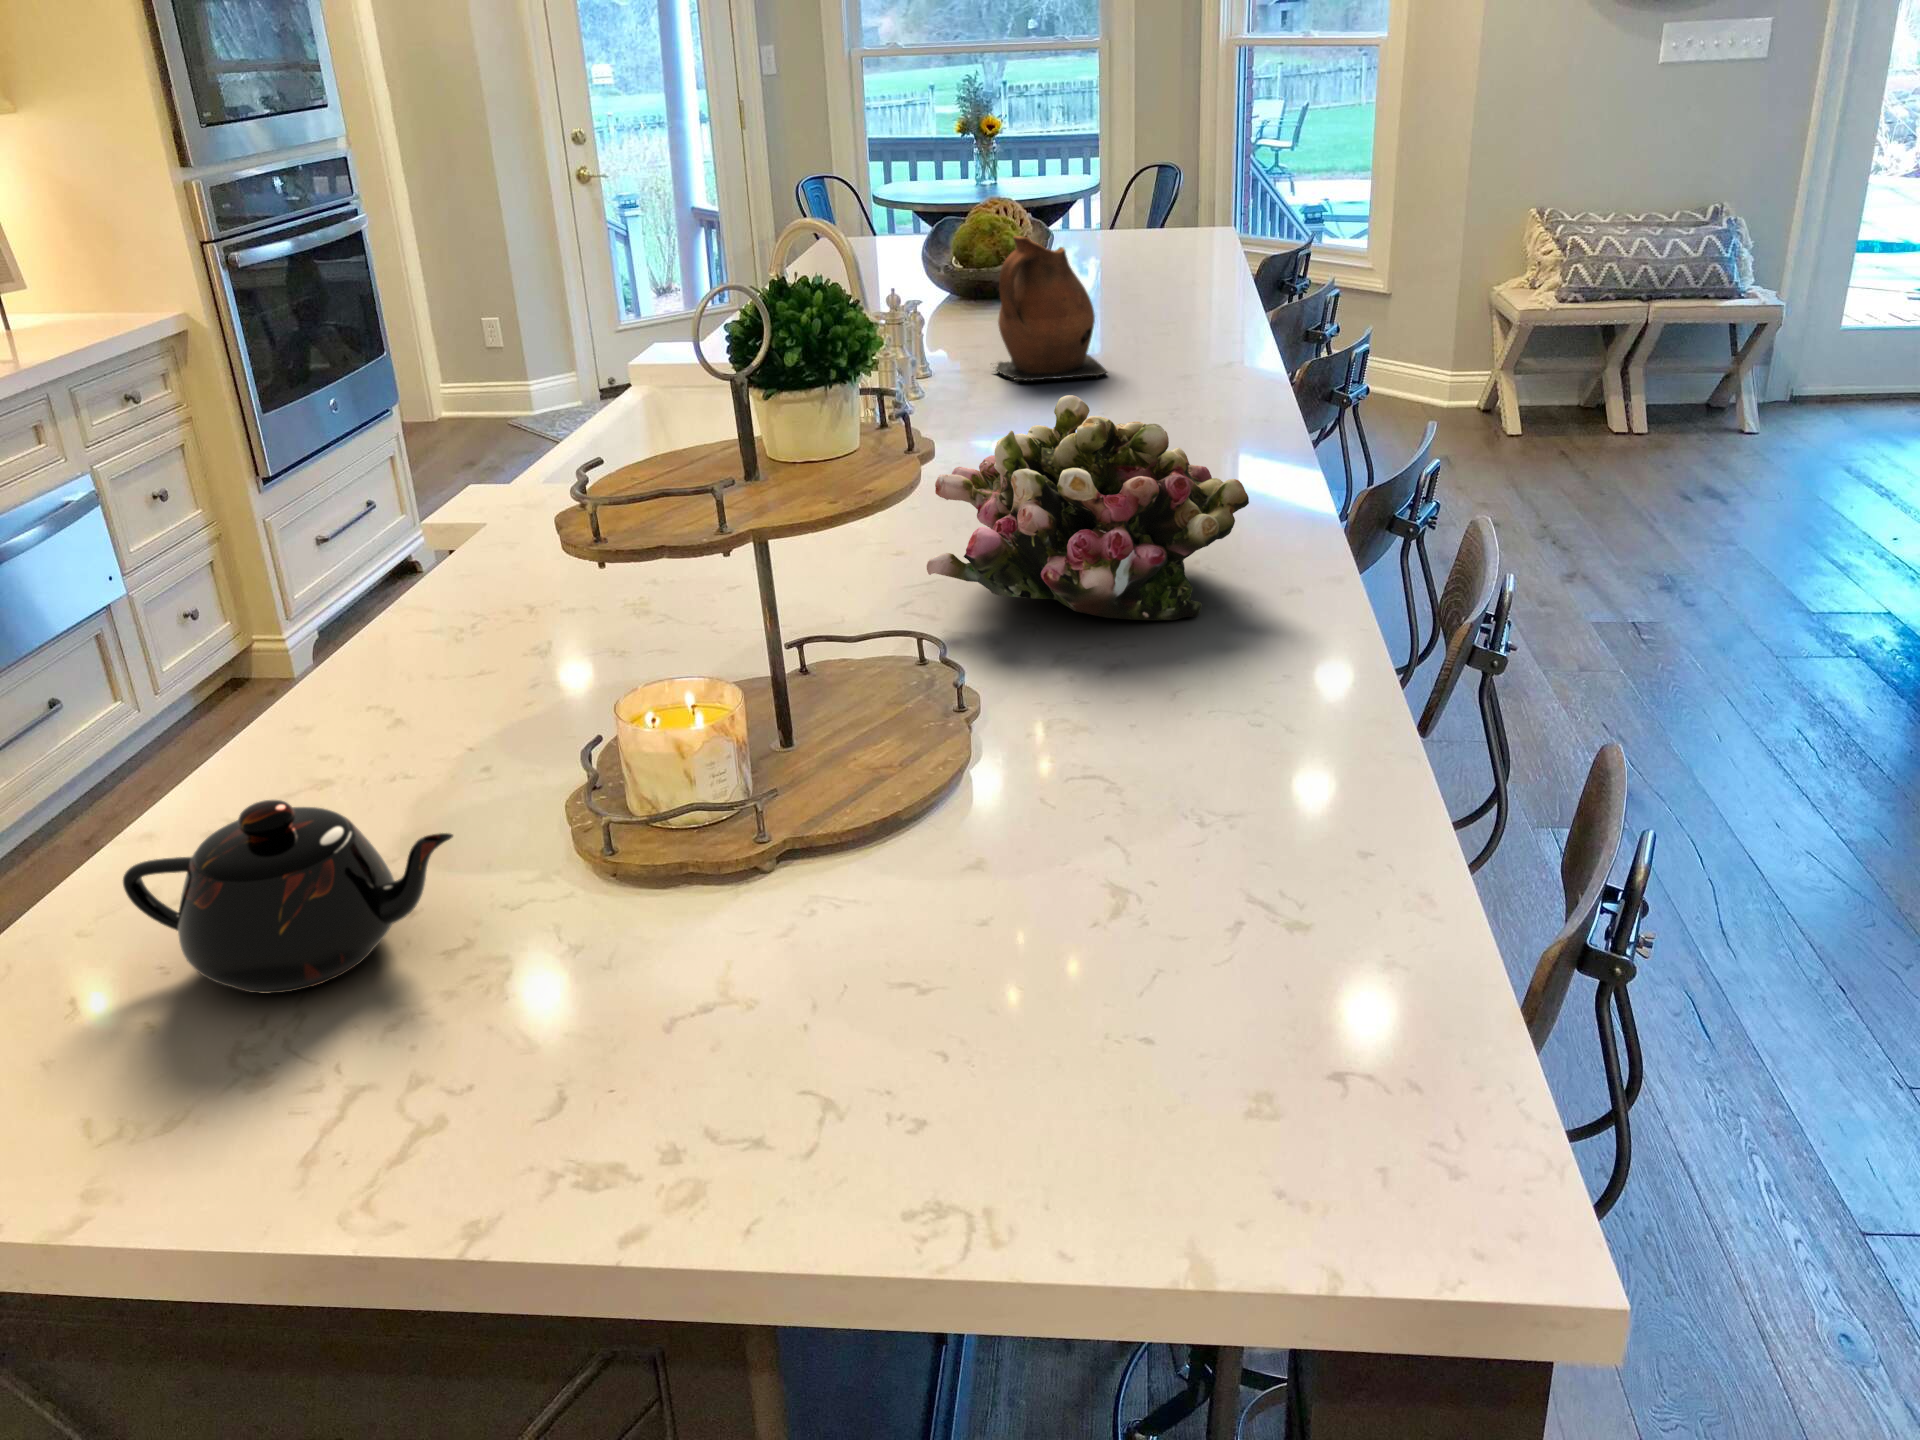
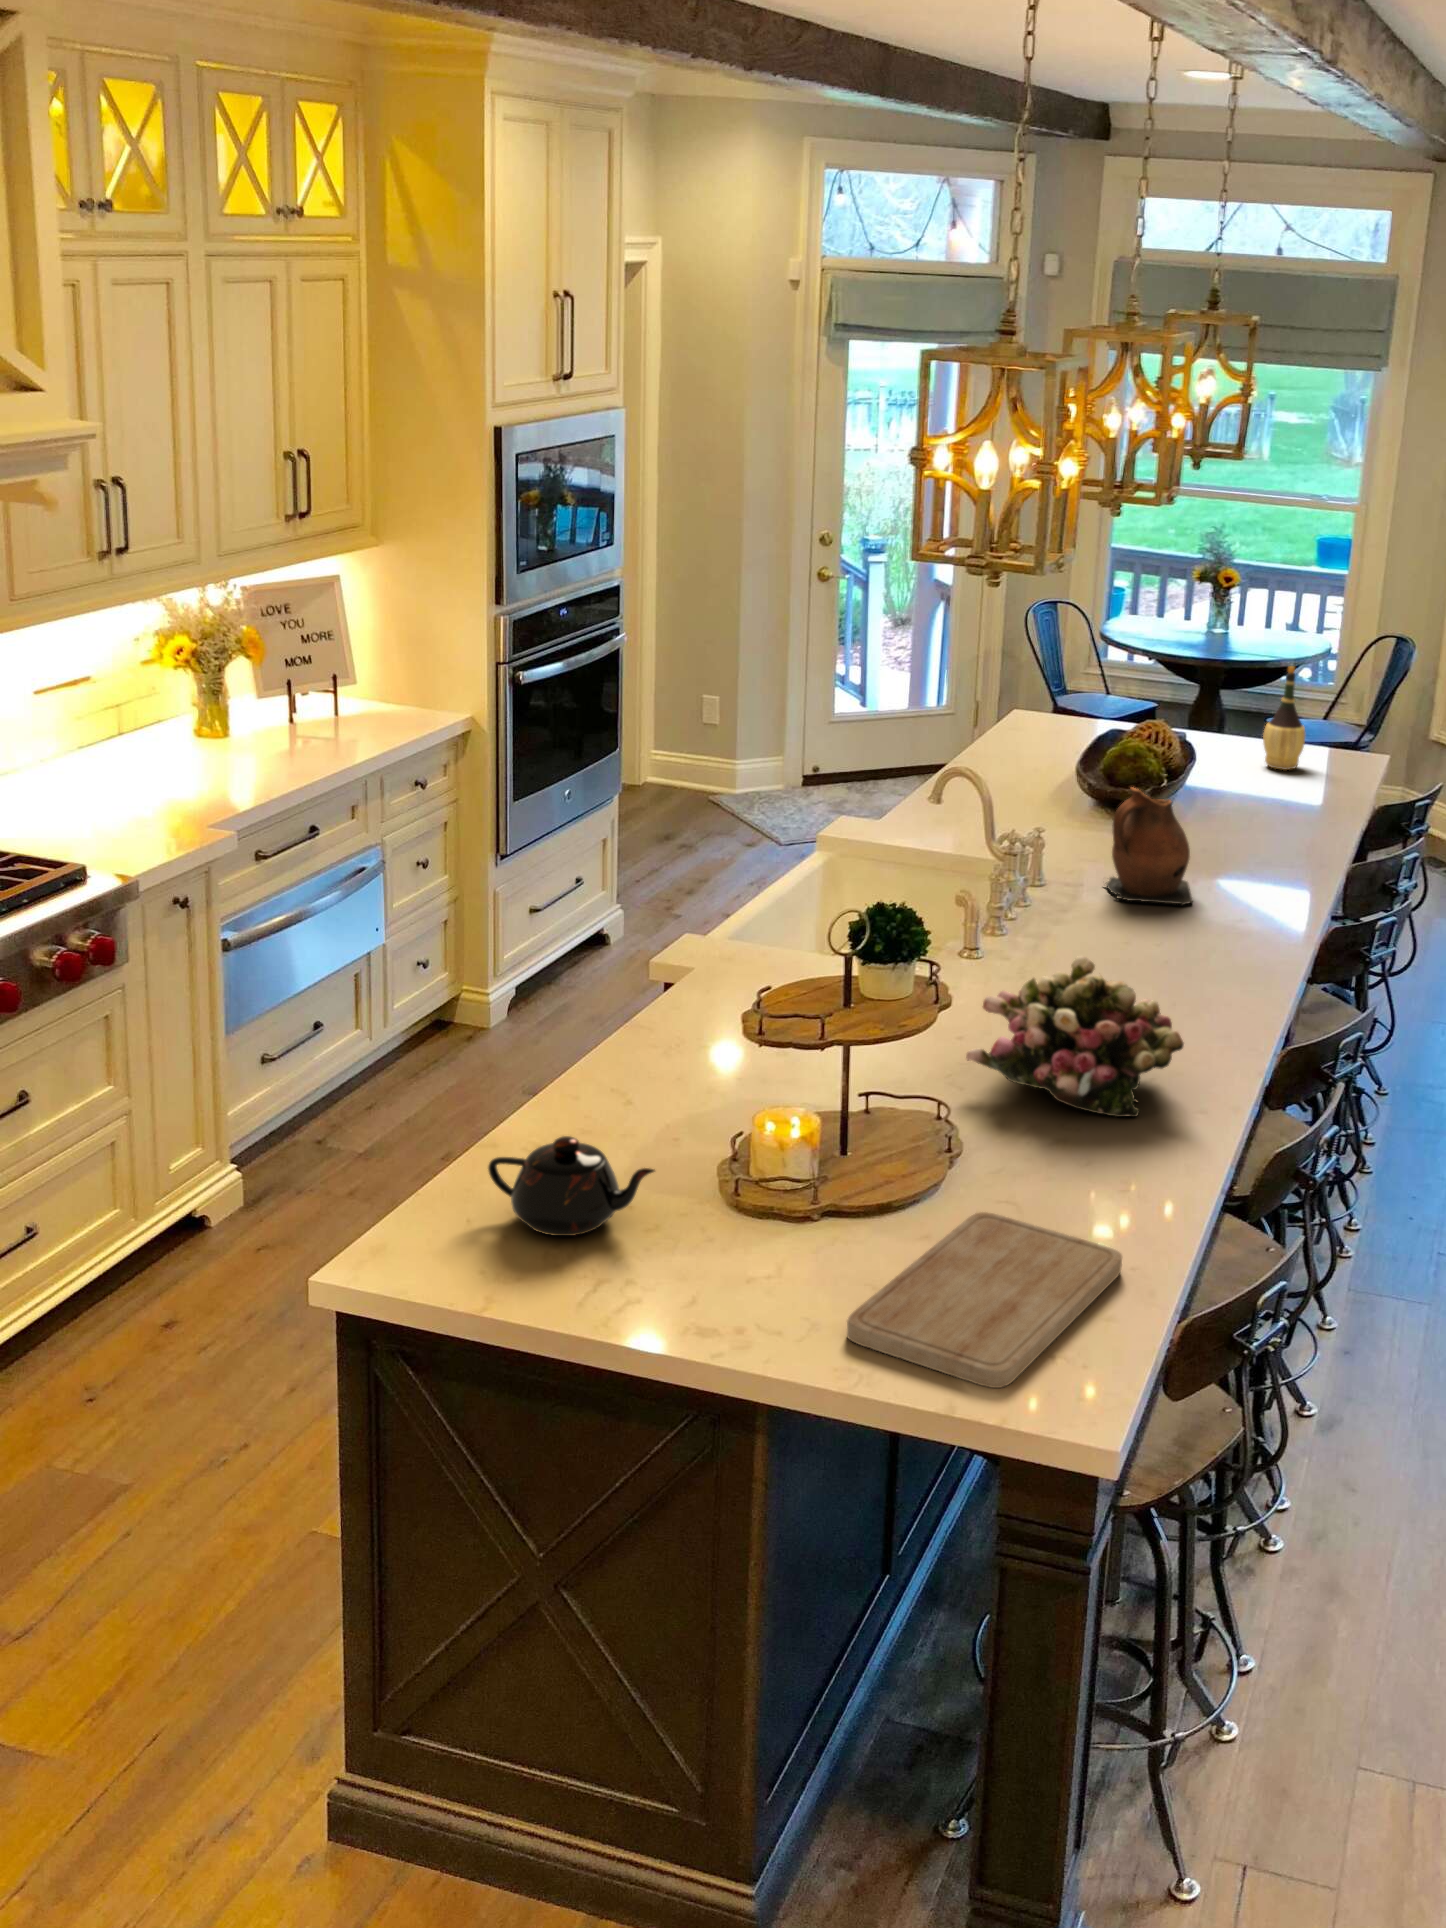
wine bottle: none [1097,135,1143,256] -> present [1263,666,1305,770]
cutting board: none [901,800,1338,1172] -> present [847,1212,1122,1388]

